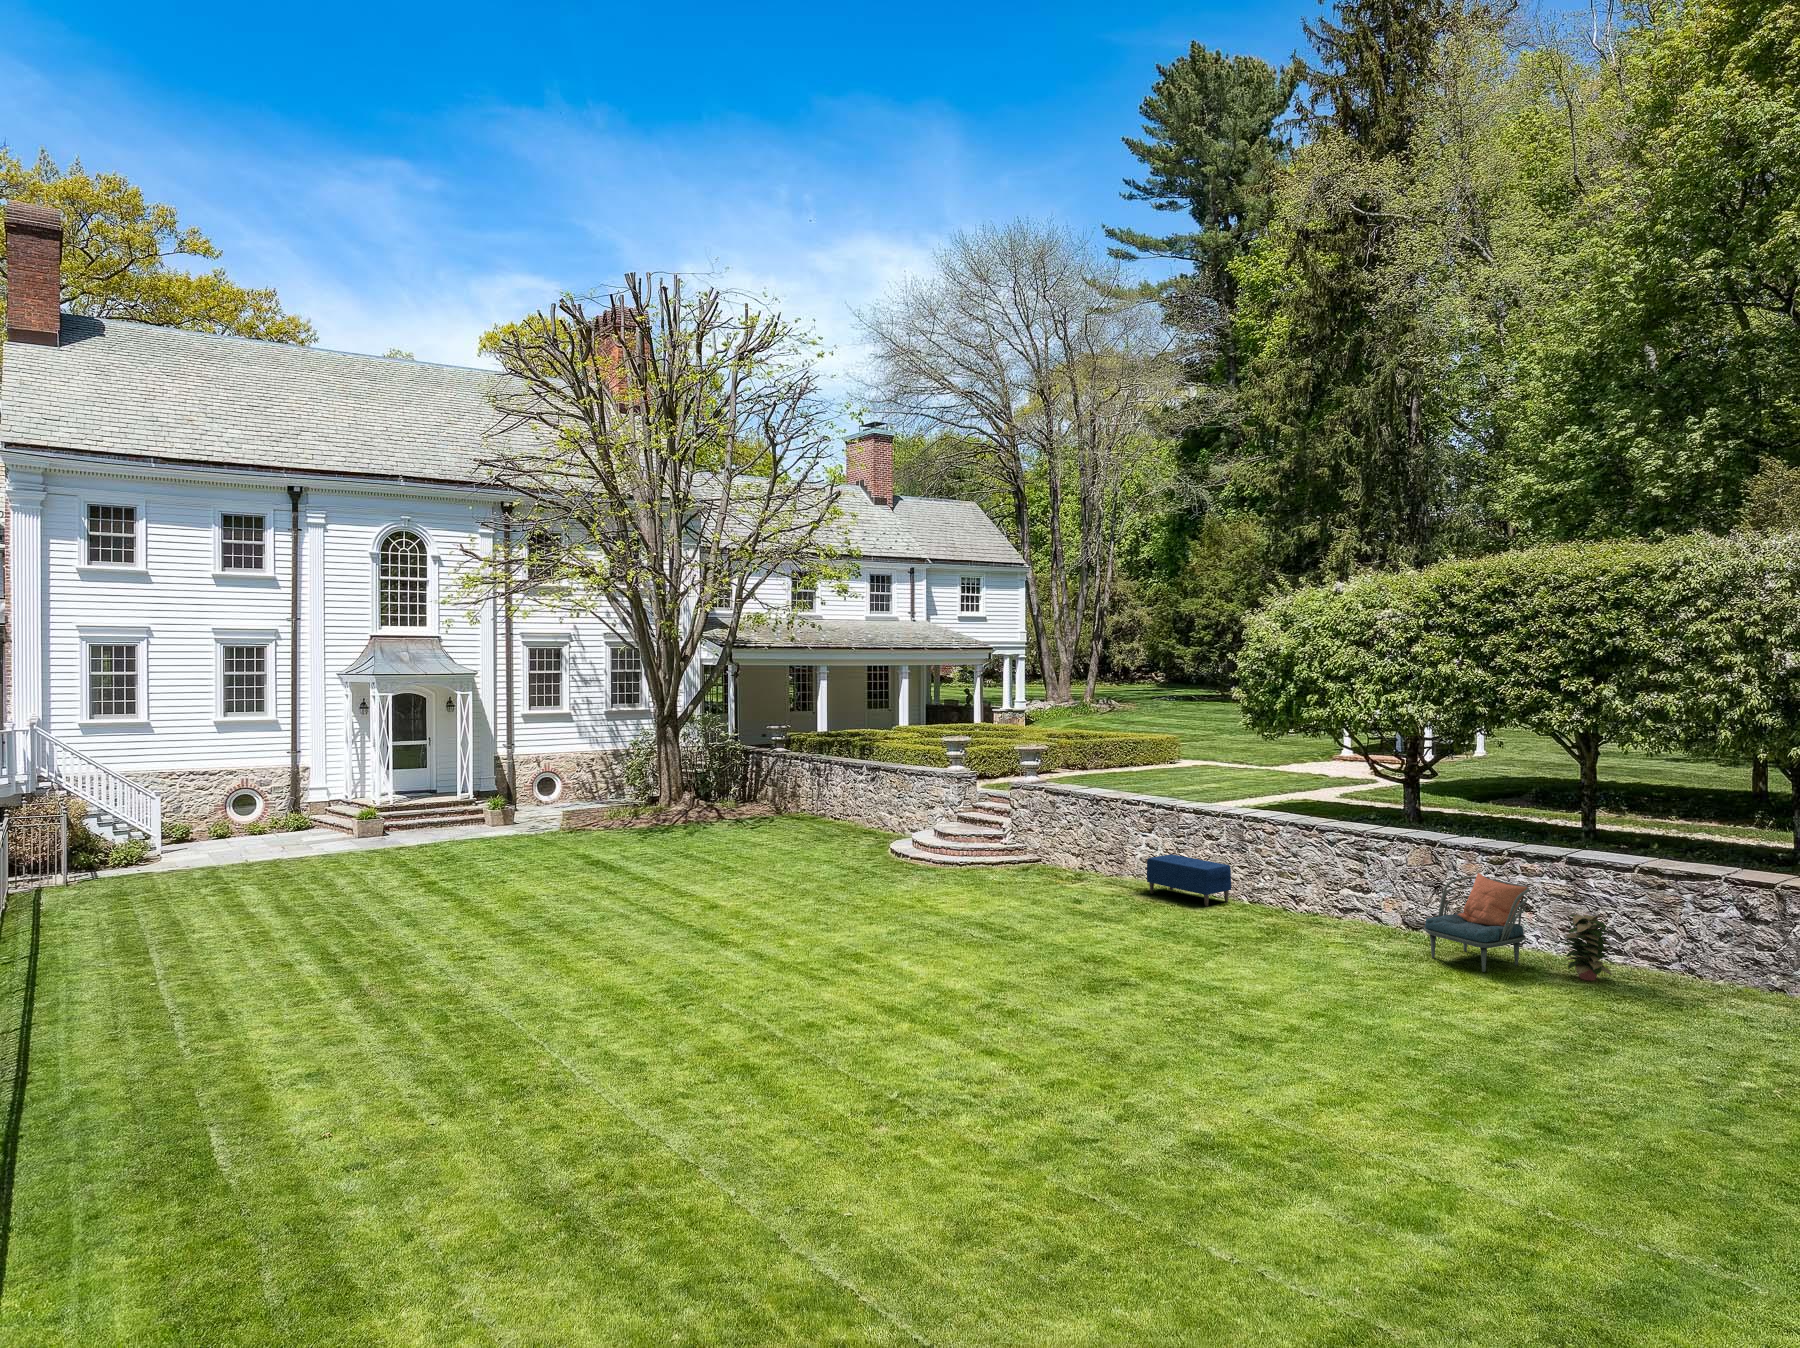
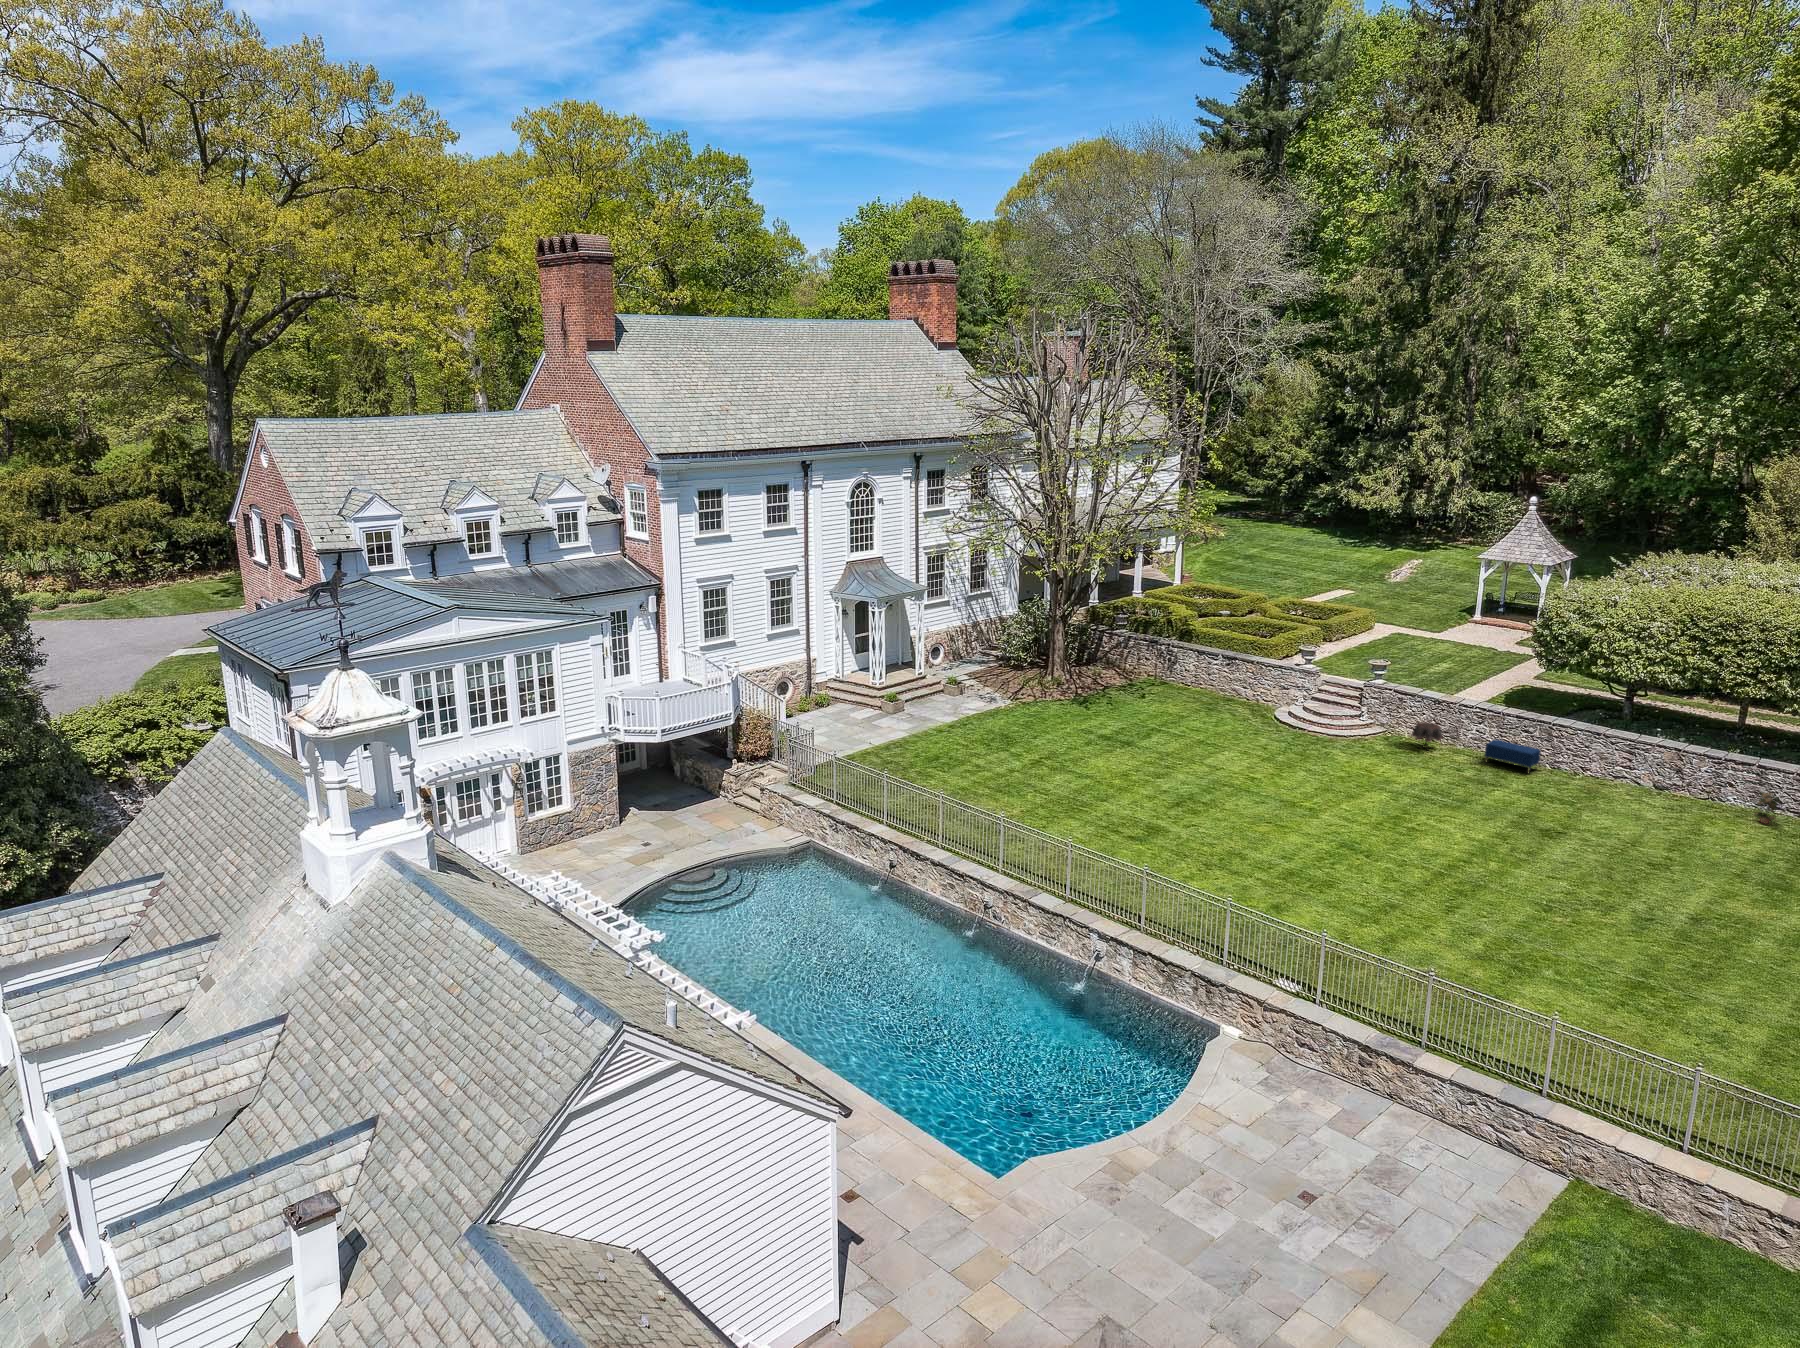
side table: none [1054,834,1102,880] -> present [1411,722,1443,748]
armchair: present [1424,873,1529,972] -> none [1678,767,1738,820]

